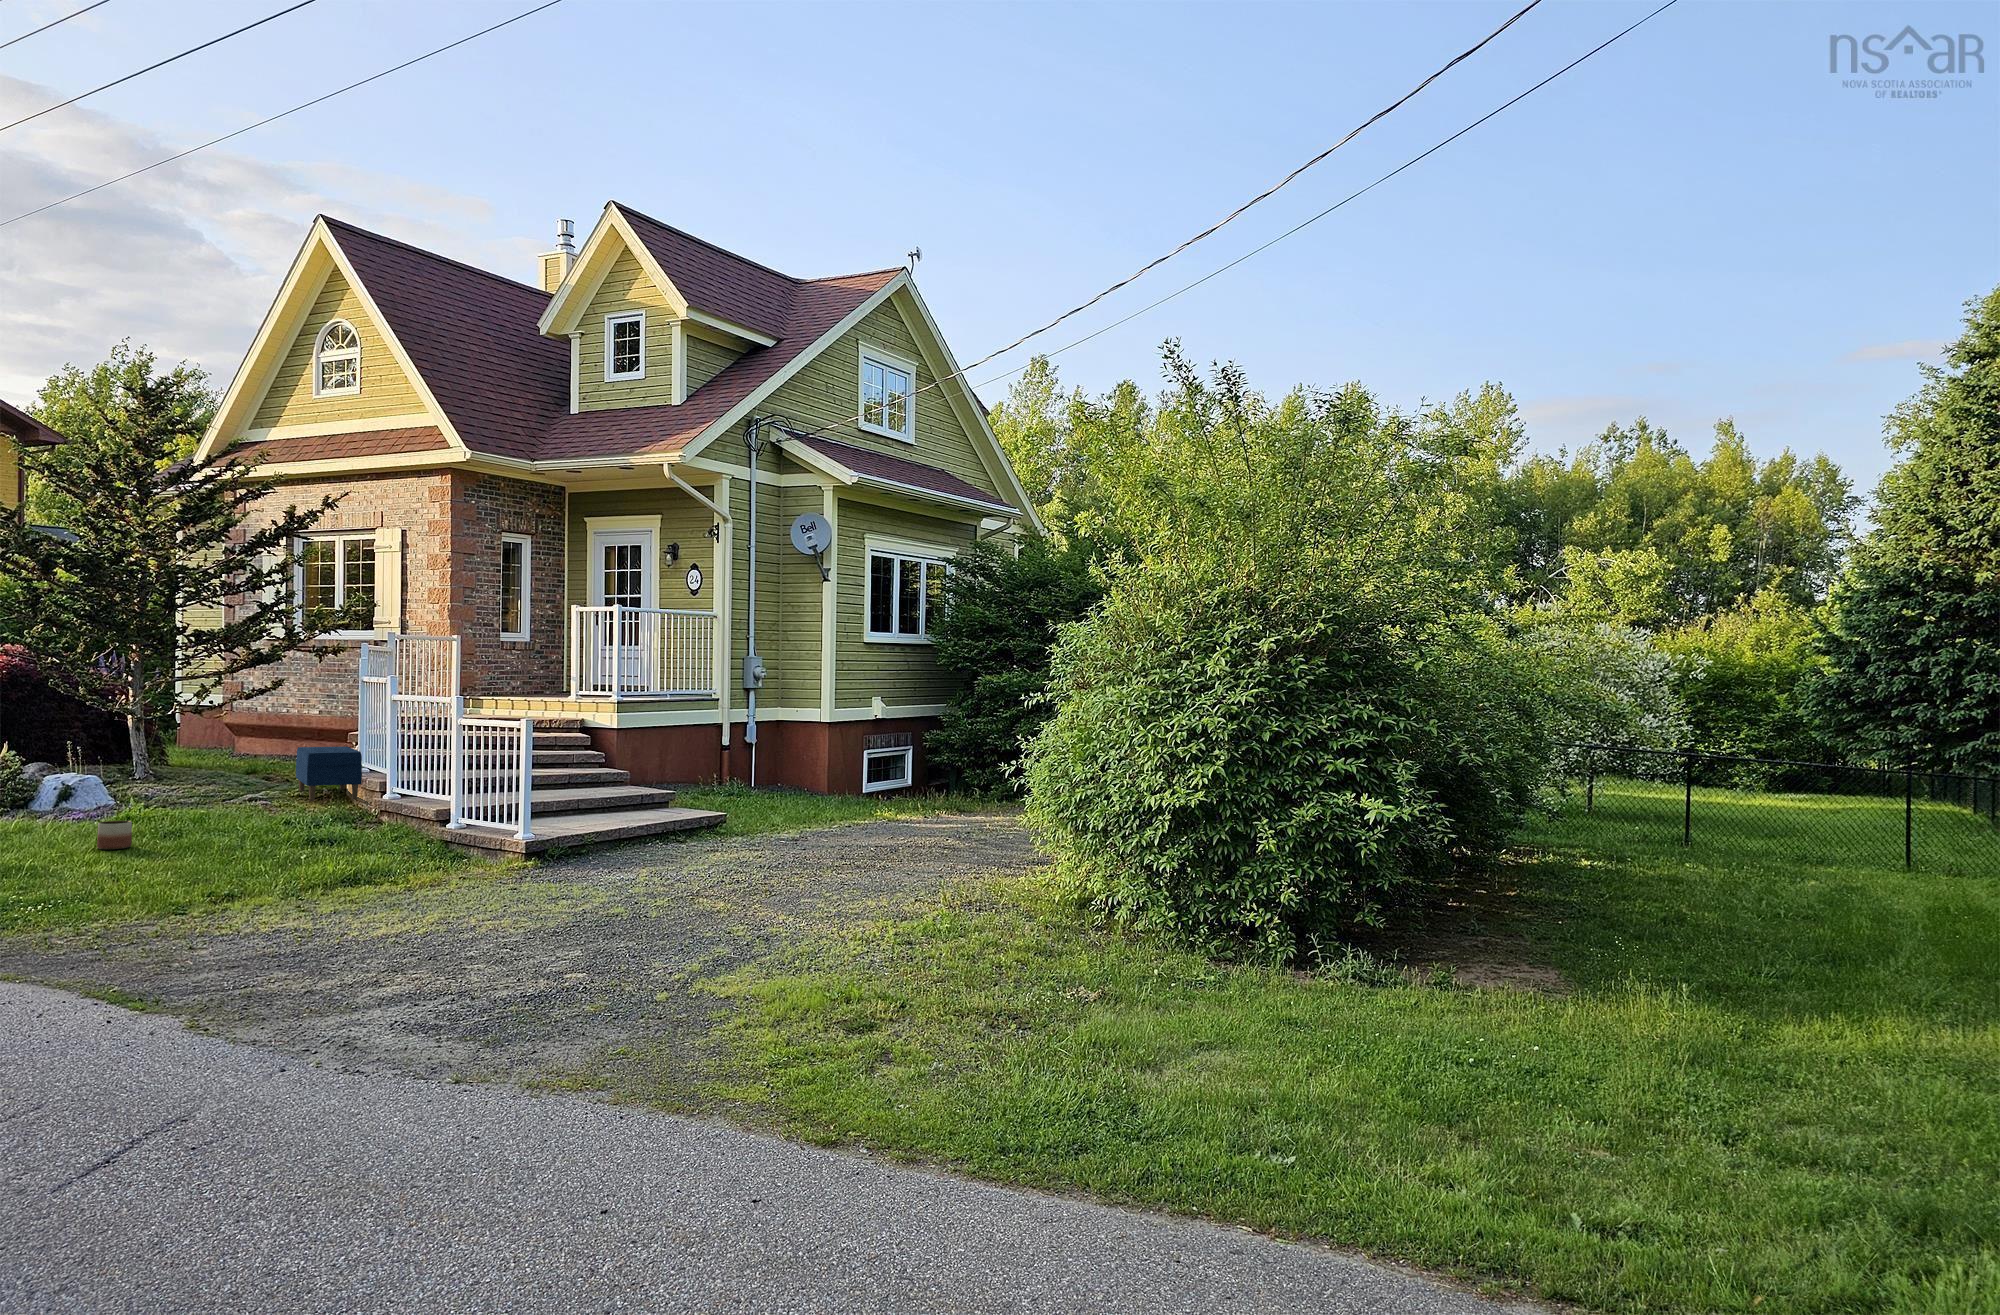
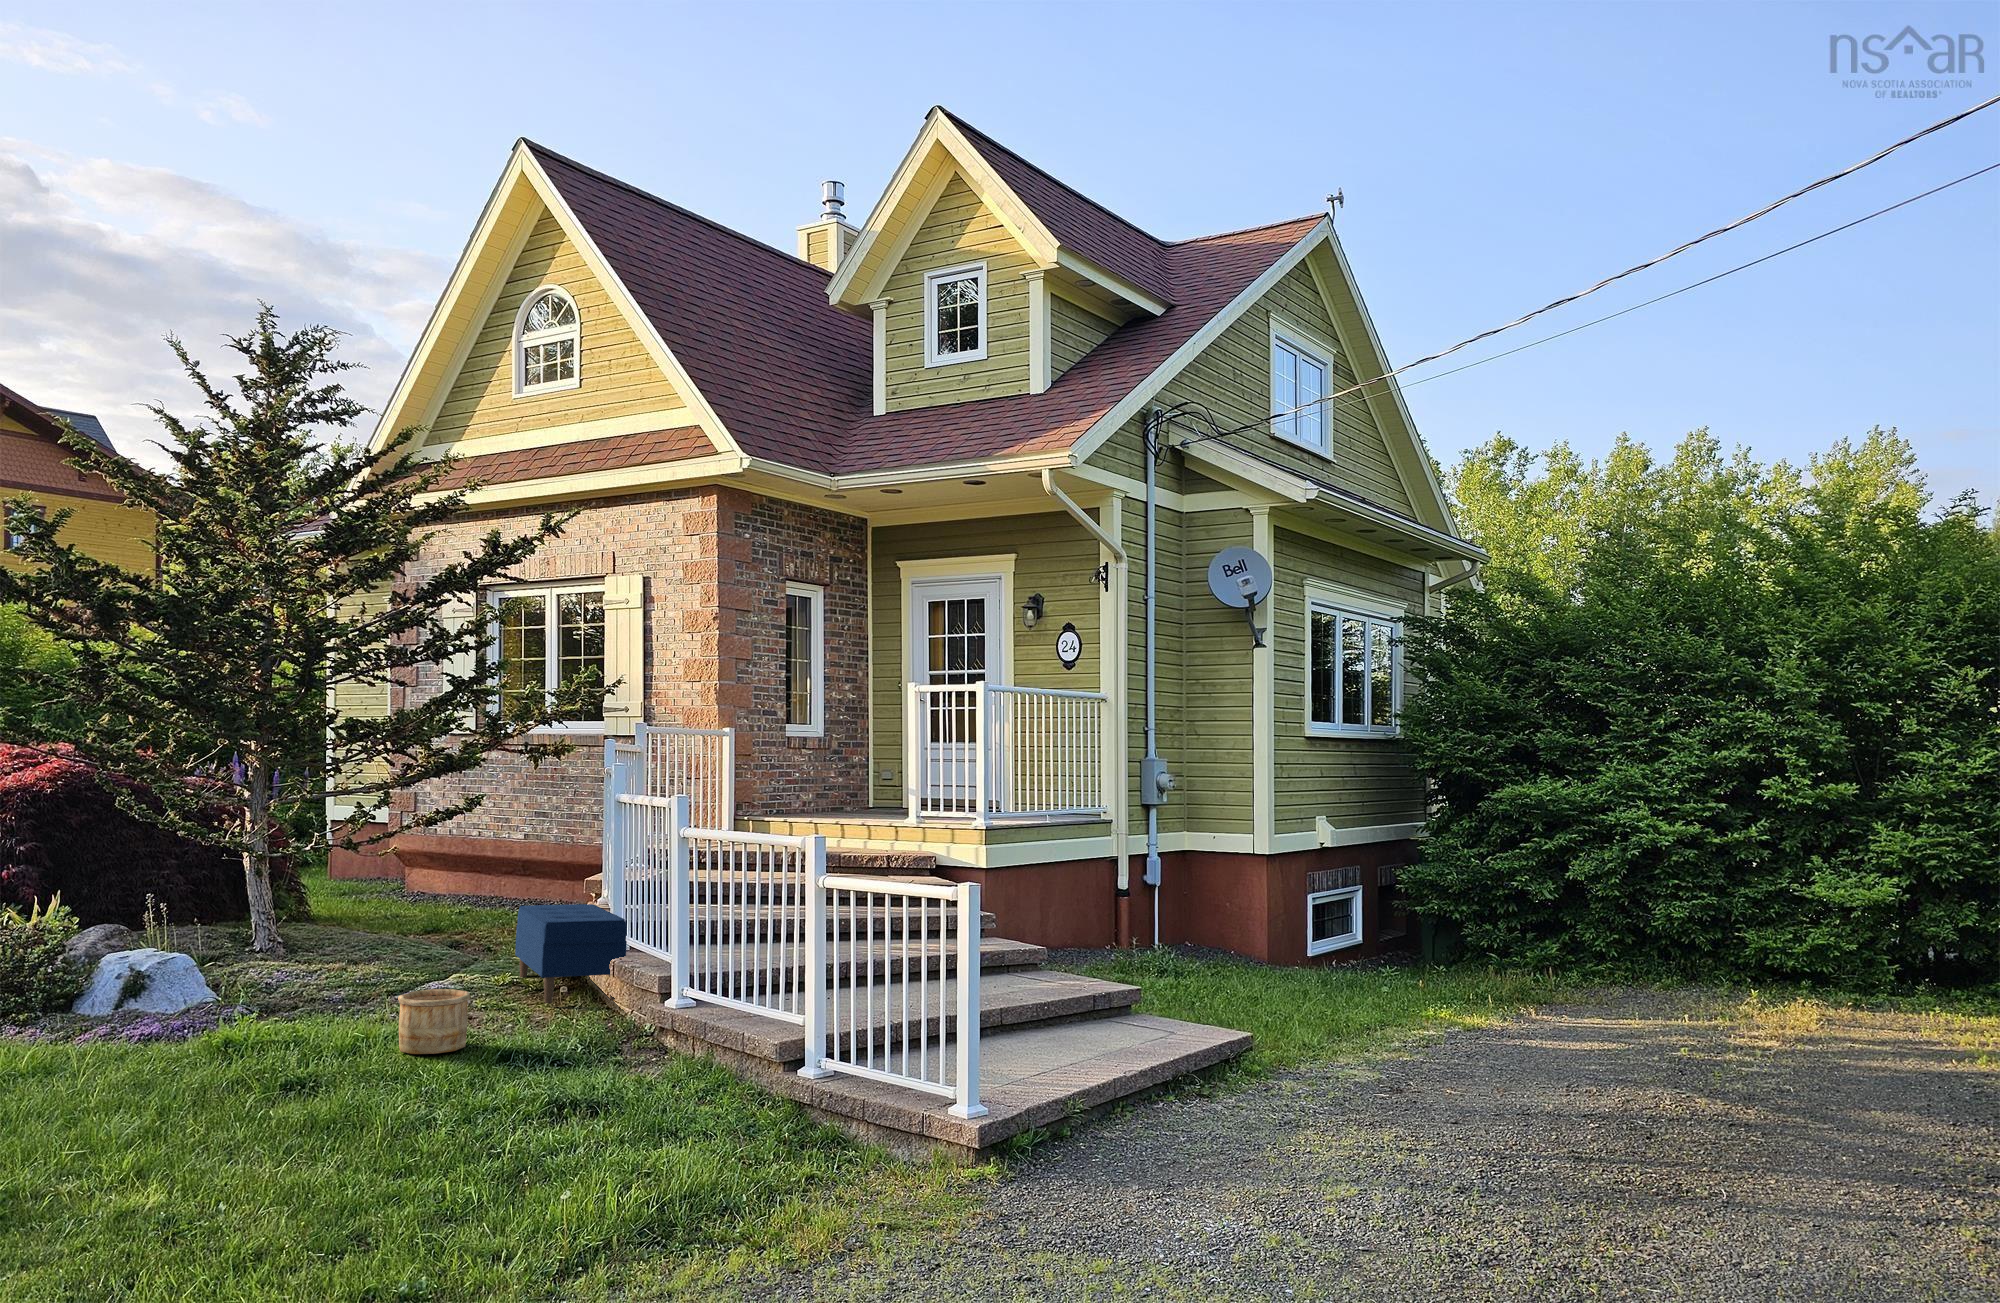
wooden bucket: none [211,788,256,822] -> present [398,989,470,1054]
planter: present [97,821,132,850] -> none [203,1072,266,1134]

